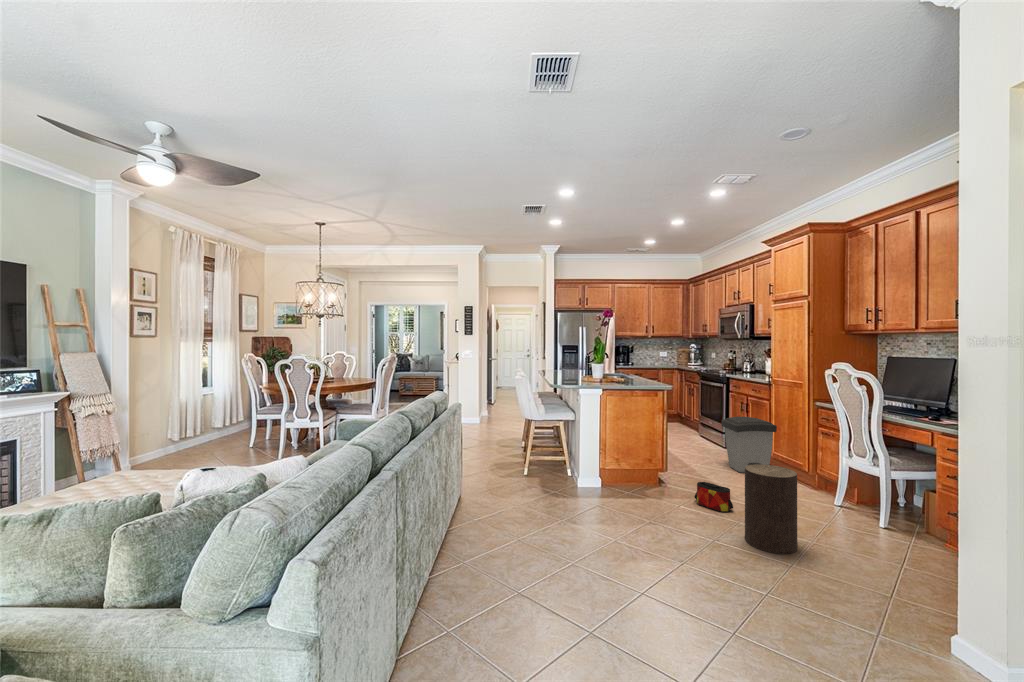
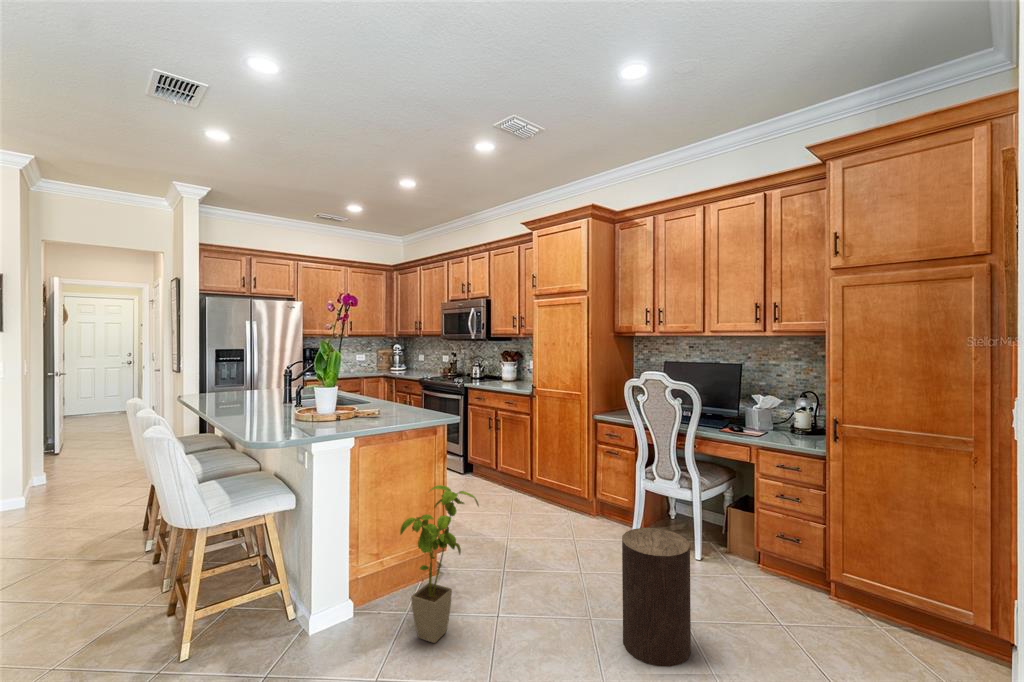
house plant: none [613,416,660,503] -> present [400,485,479,643]
trash can: present [722,417,777,473] -> none [485,440,548,515]
bag: present [694,482,733,512] -> none [510,560,568,604]

